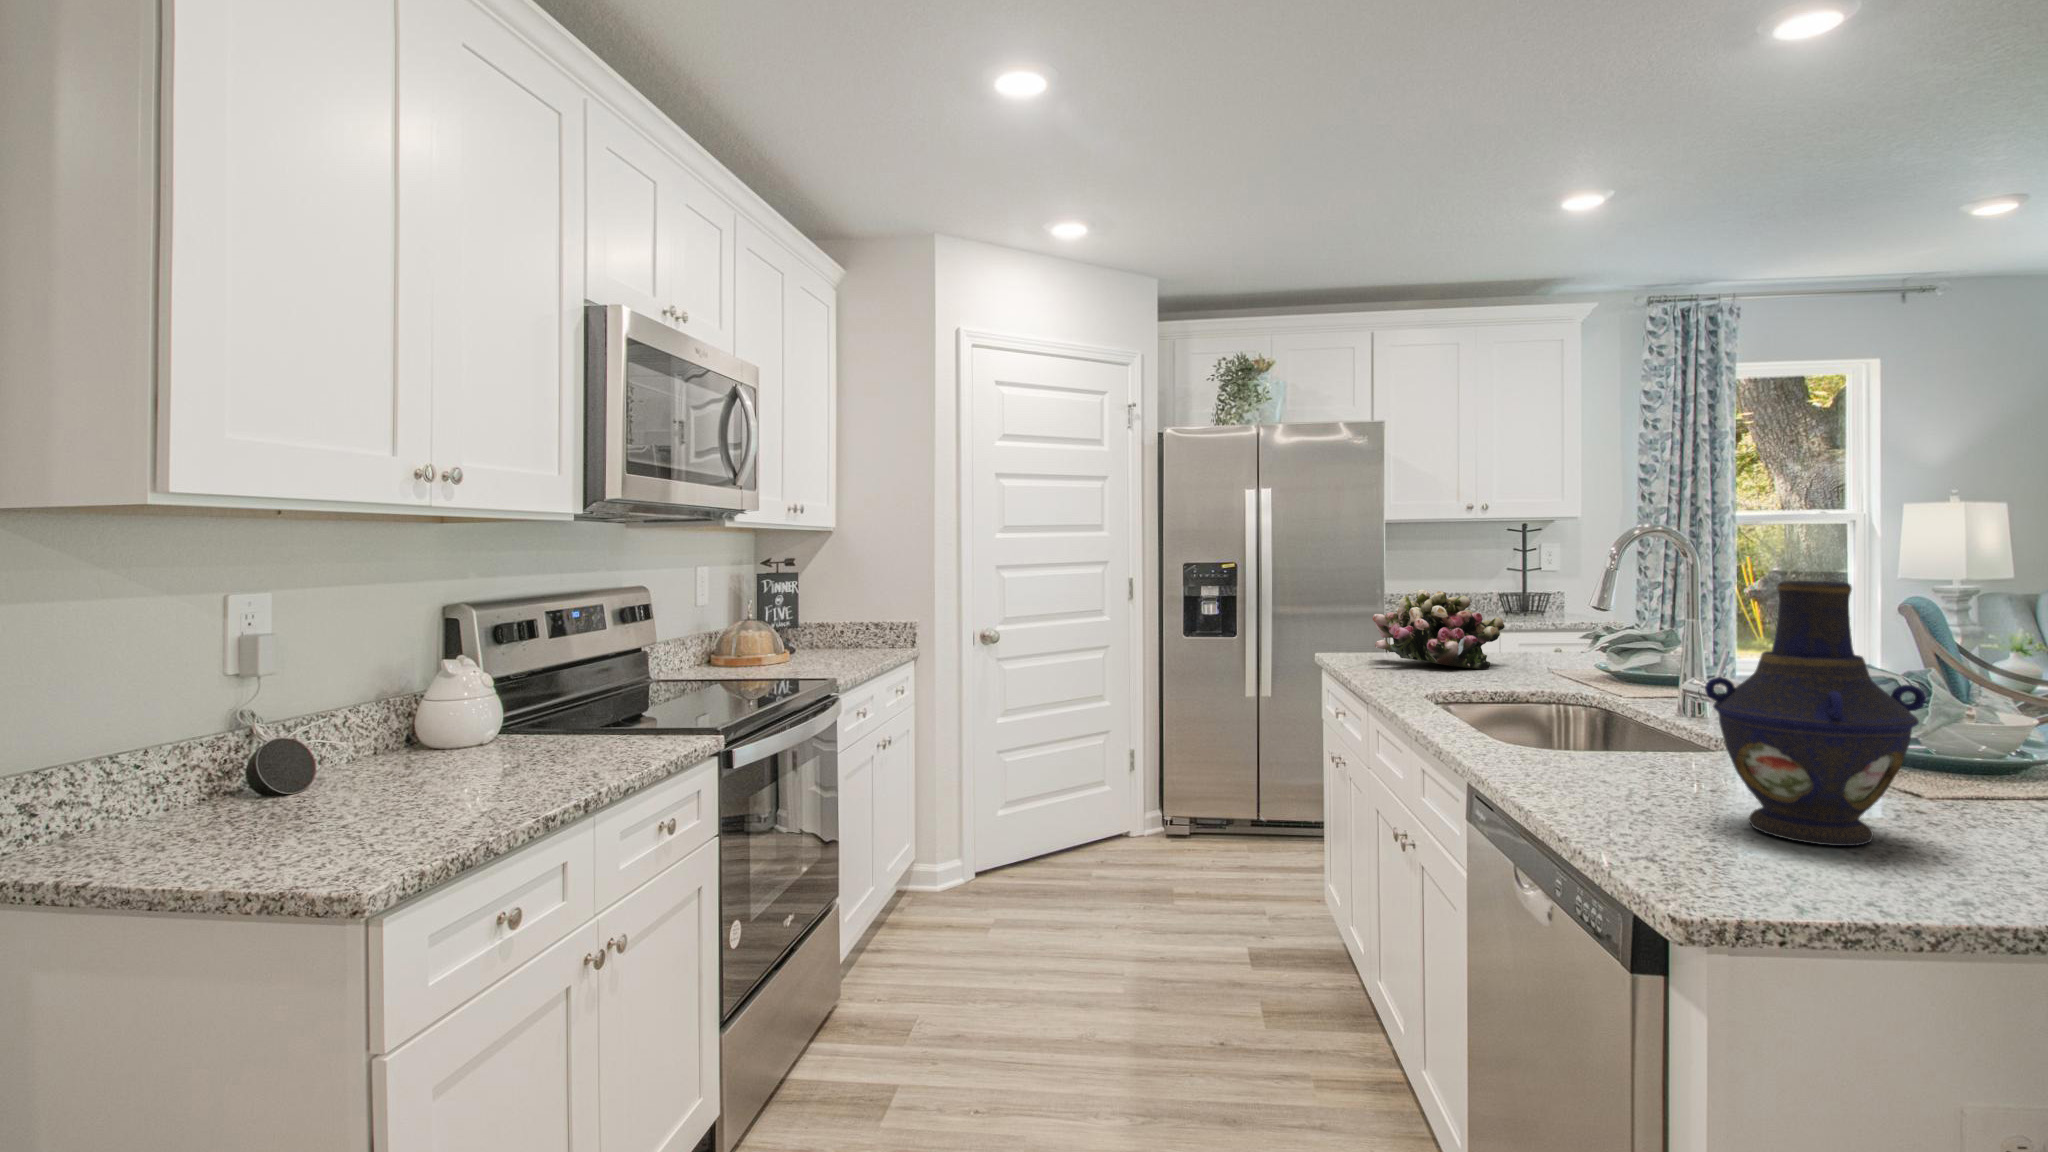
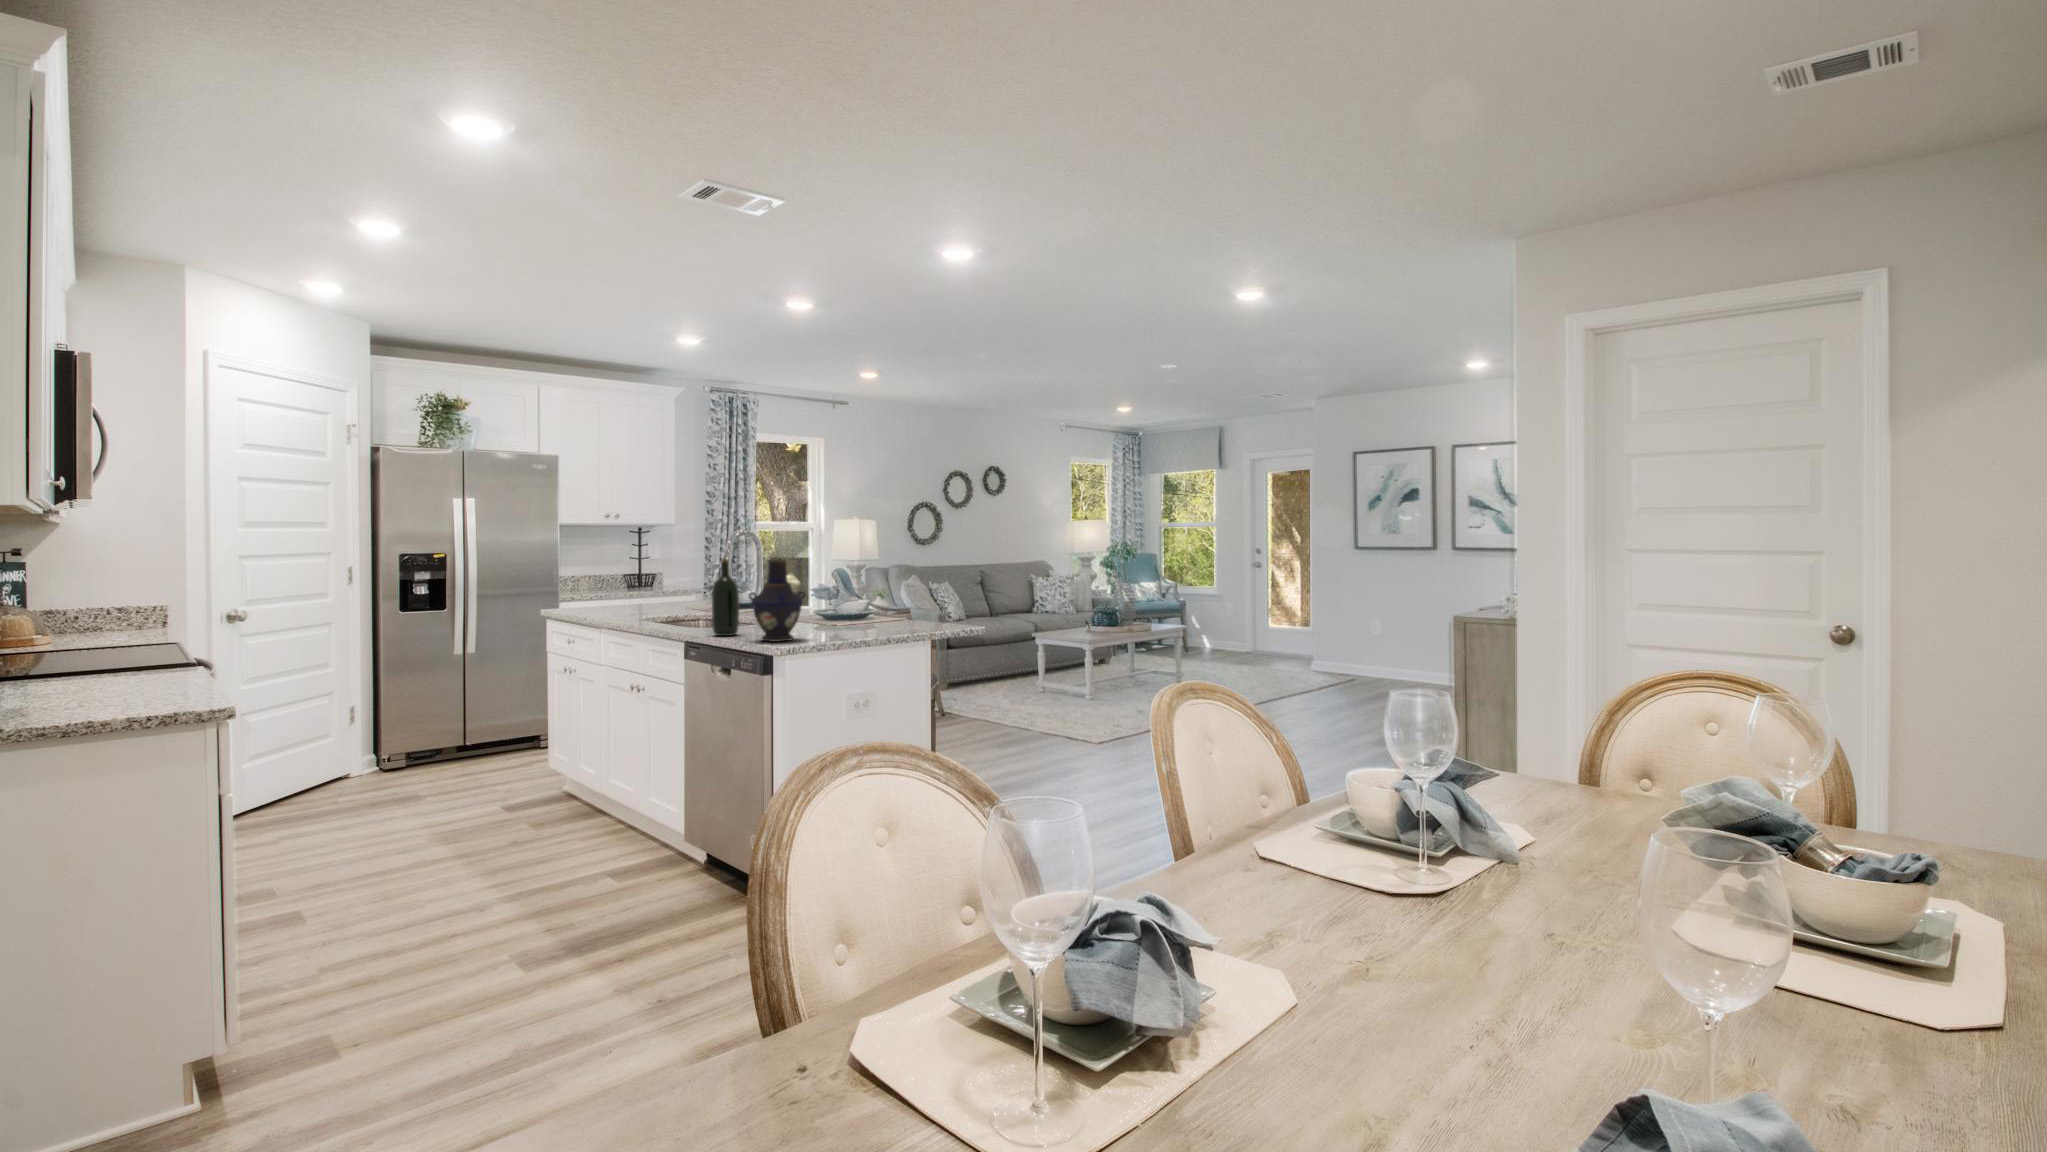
wine bottle: none [1596,575,1677,779] -> present [712,559,739,636]
flower arrangement: present [1373,589,1504,669] -> none [576,569,651,612]

